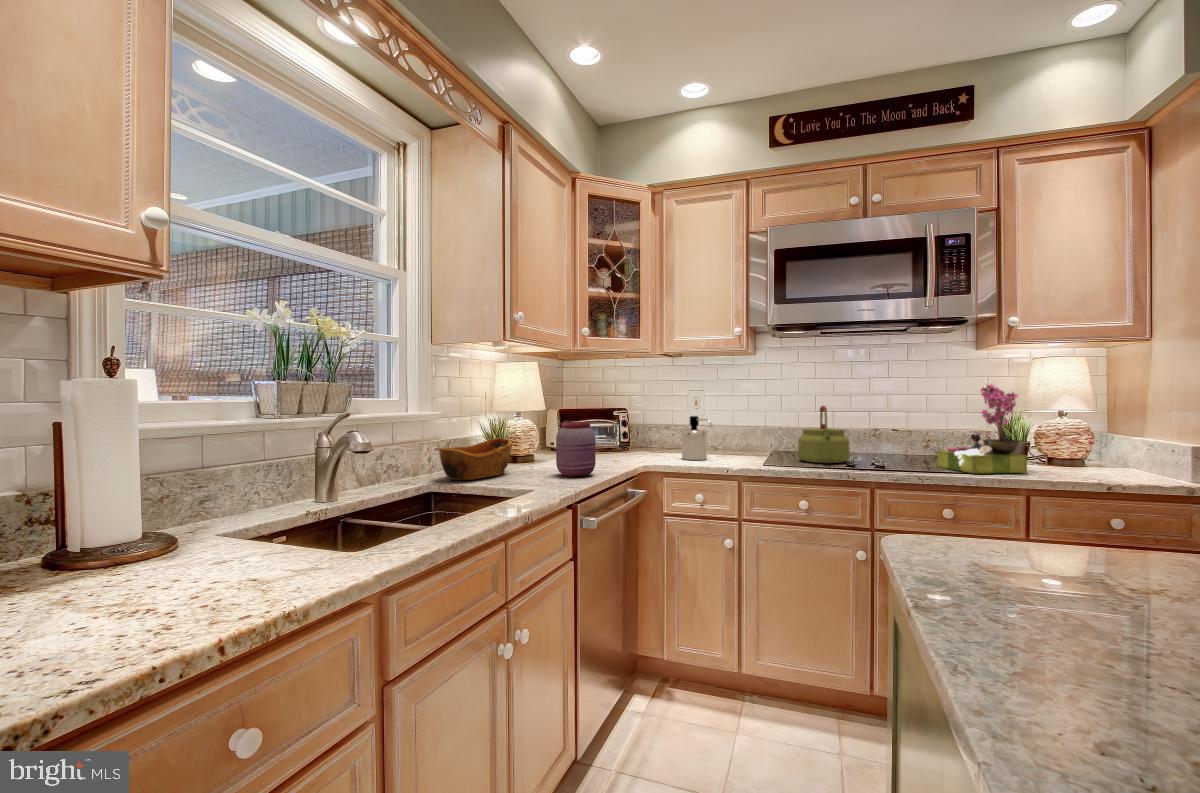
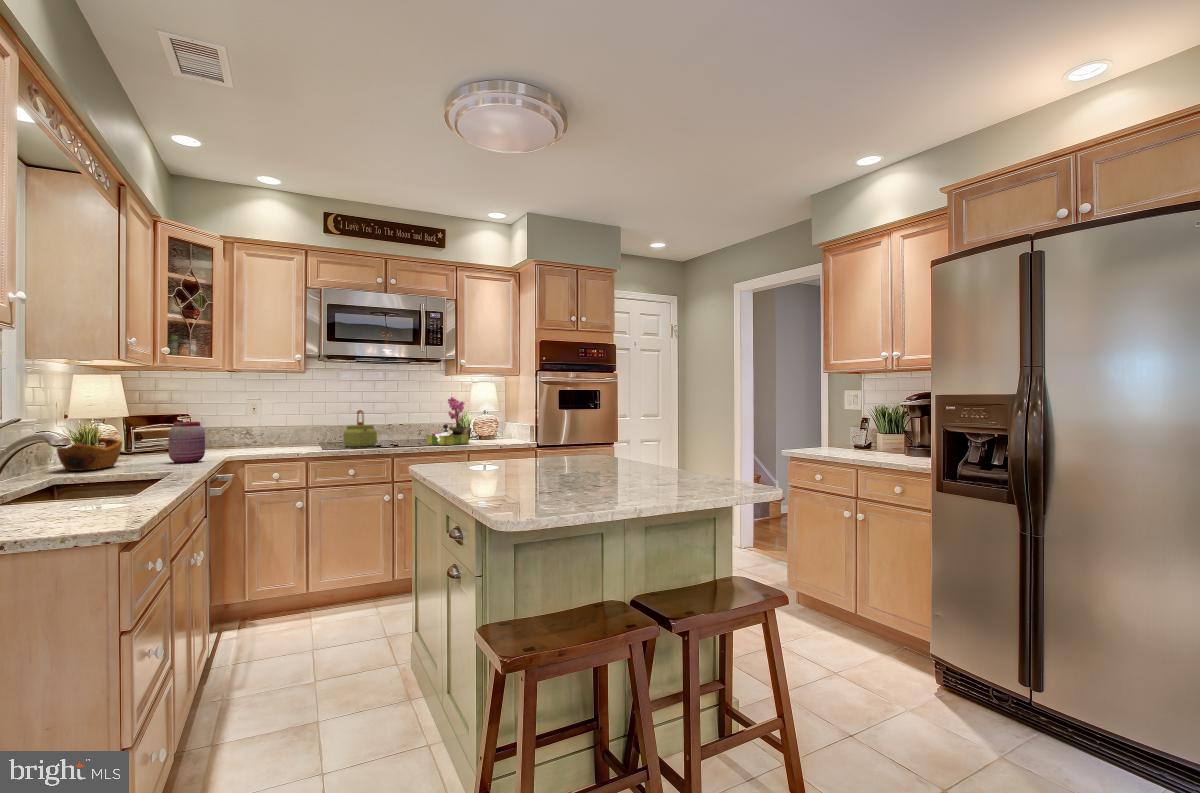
soap dispenser: present [681,416,712,460] -> none [254,418,283,451]

